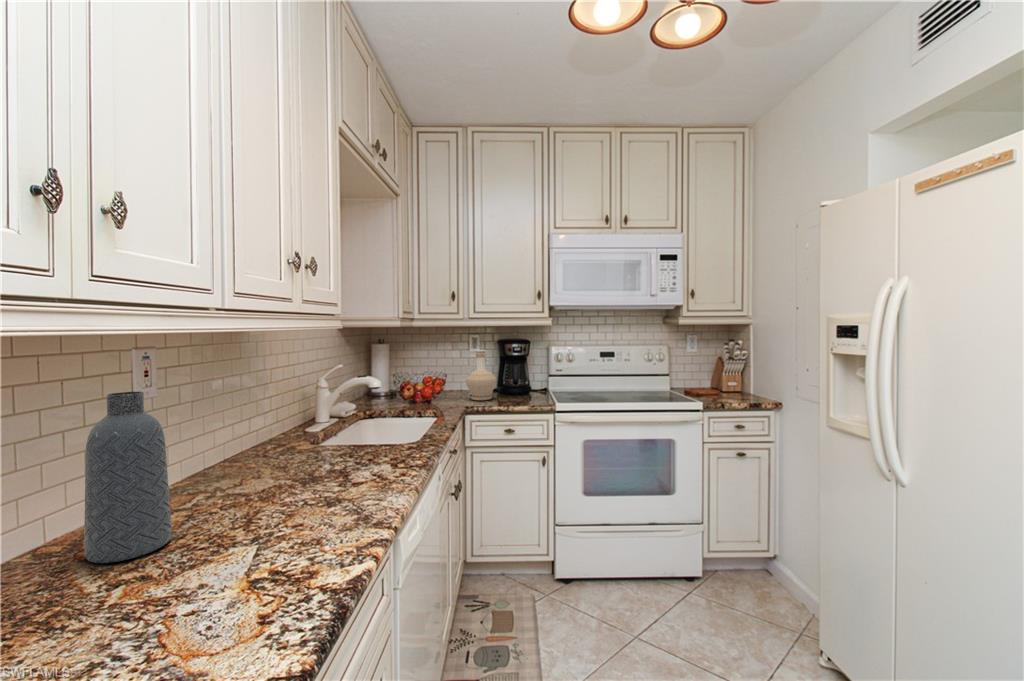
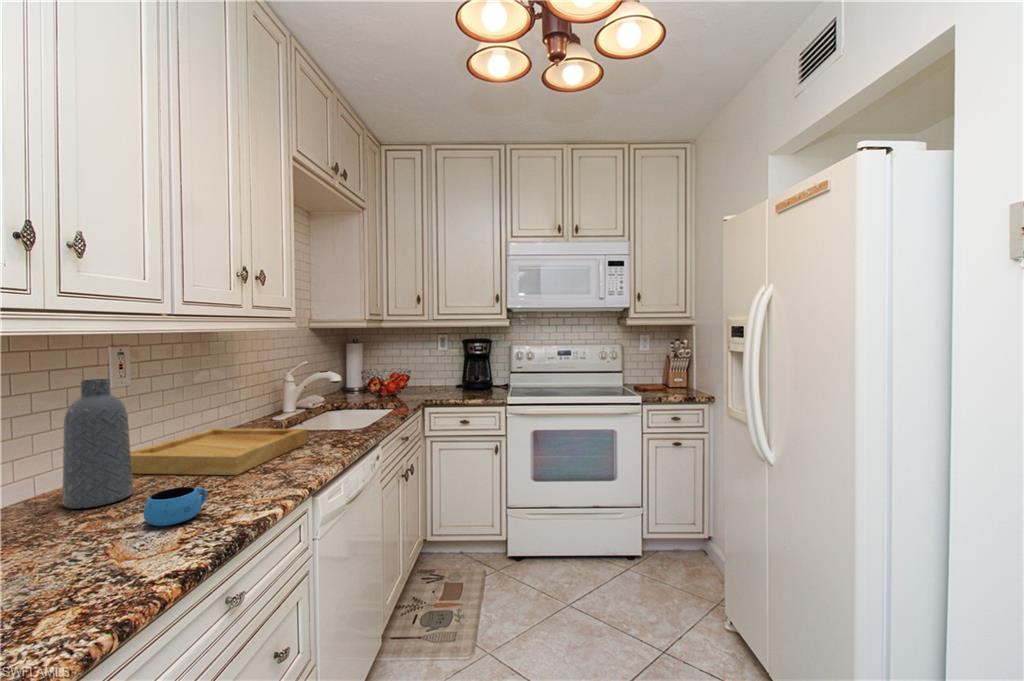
bottle: present [466,350,496,400] -> none [430,349,458,395]
tray: none [144,445,360,509] -> present [131,429,307,475]
mug: none [201,535,276,593] -> present [143,487,207,526]

